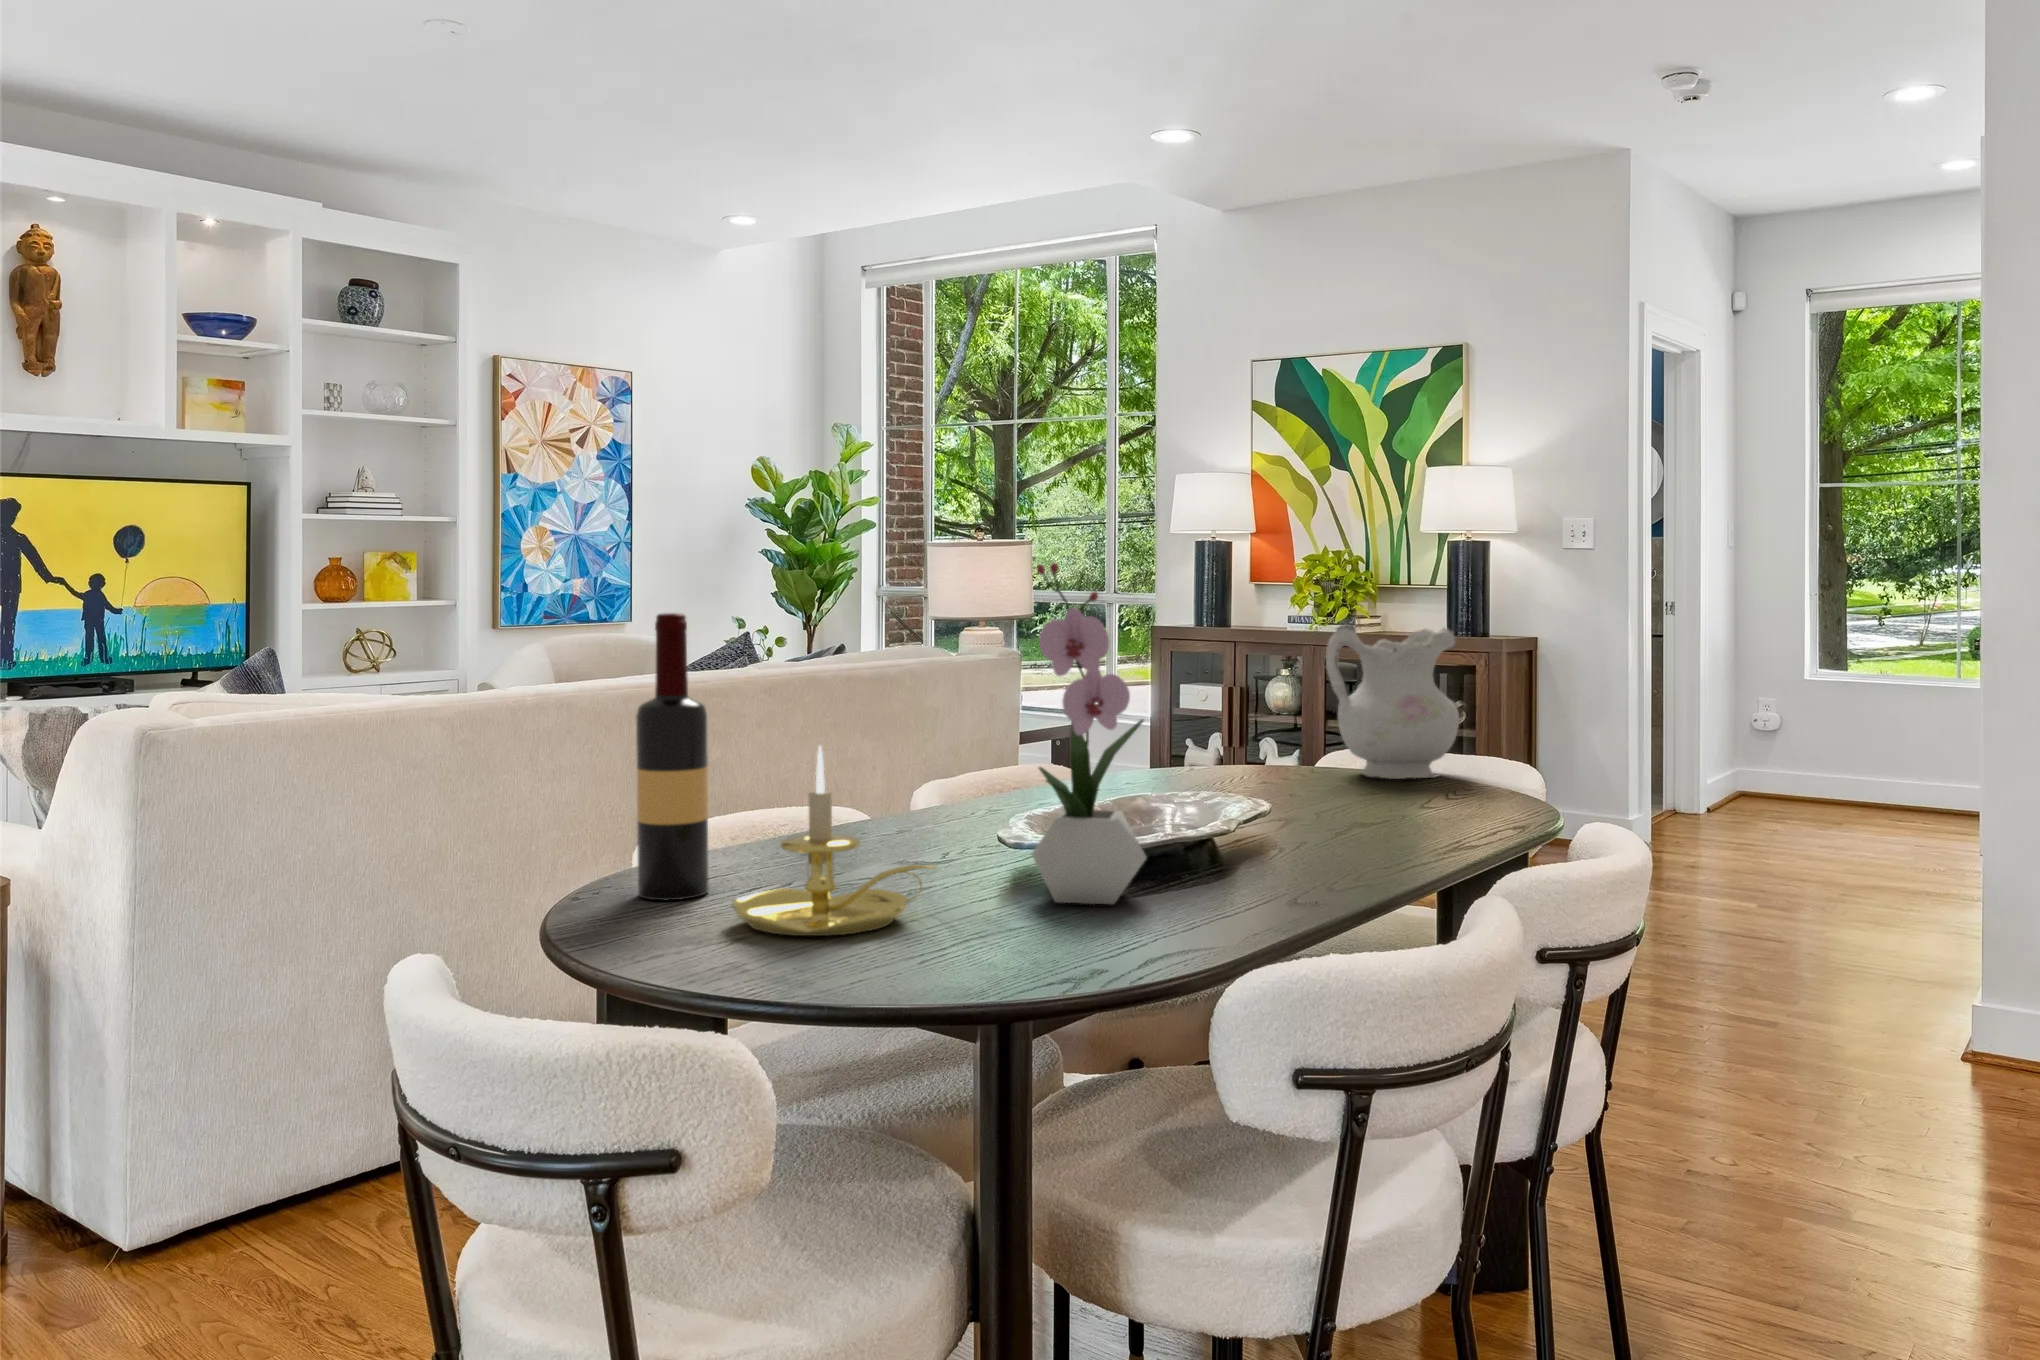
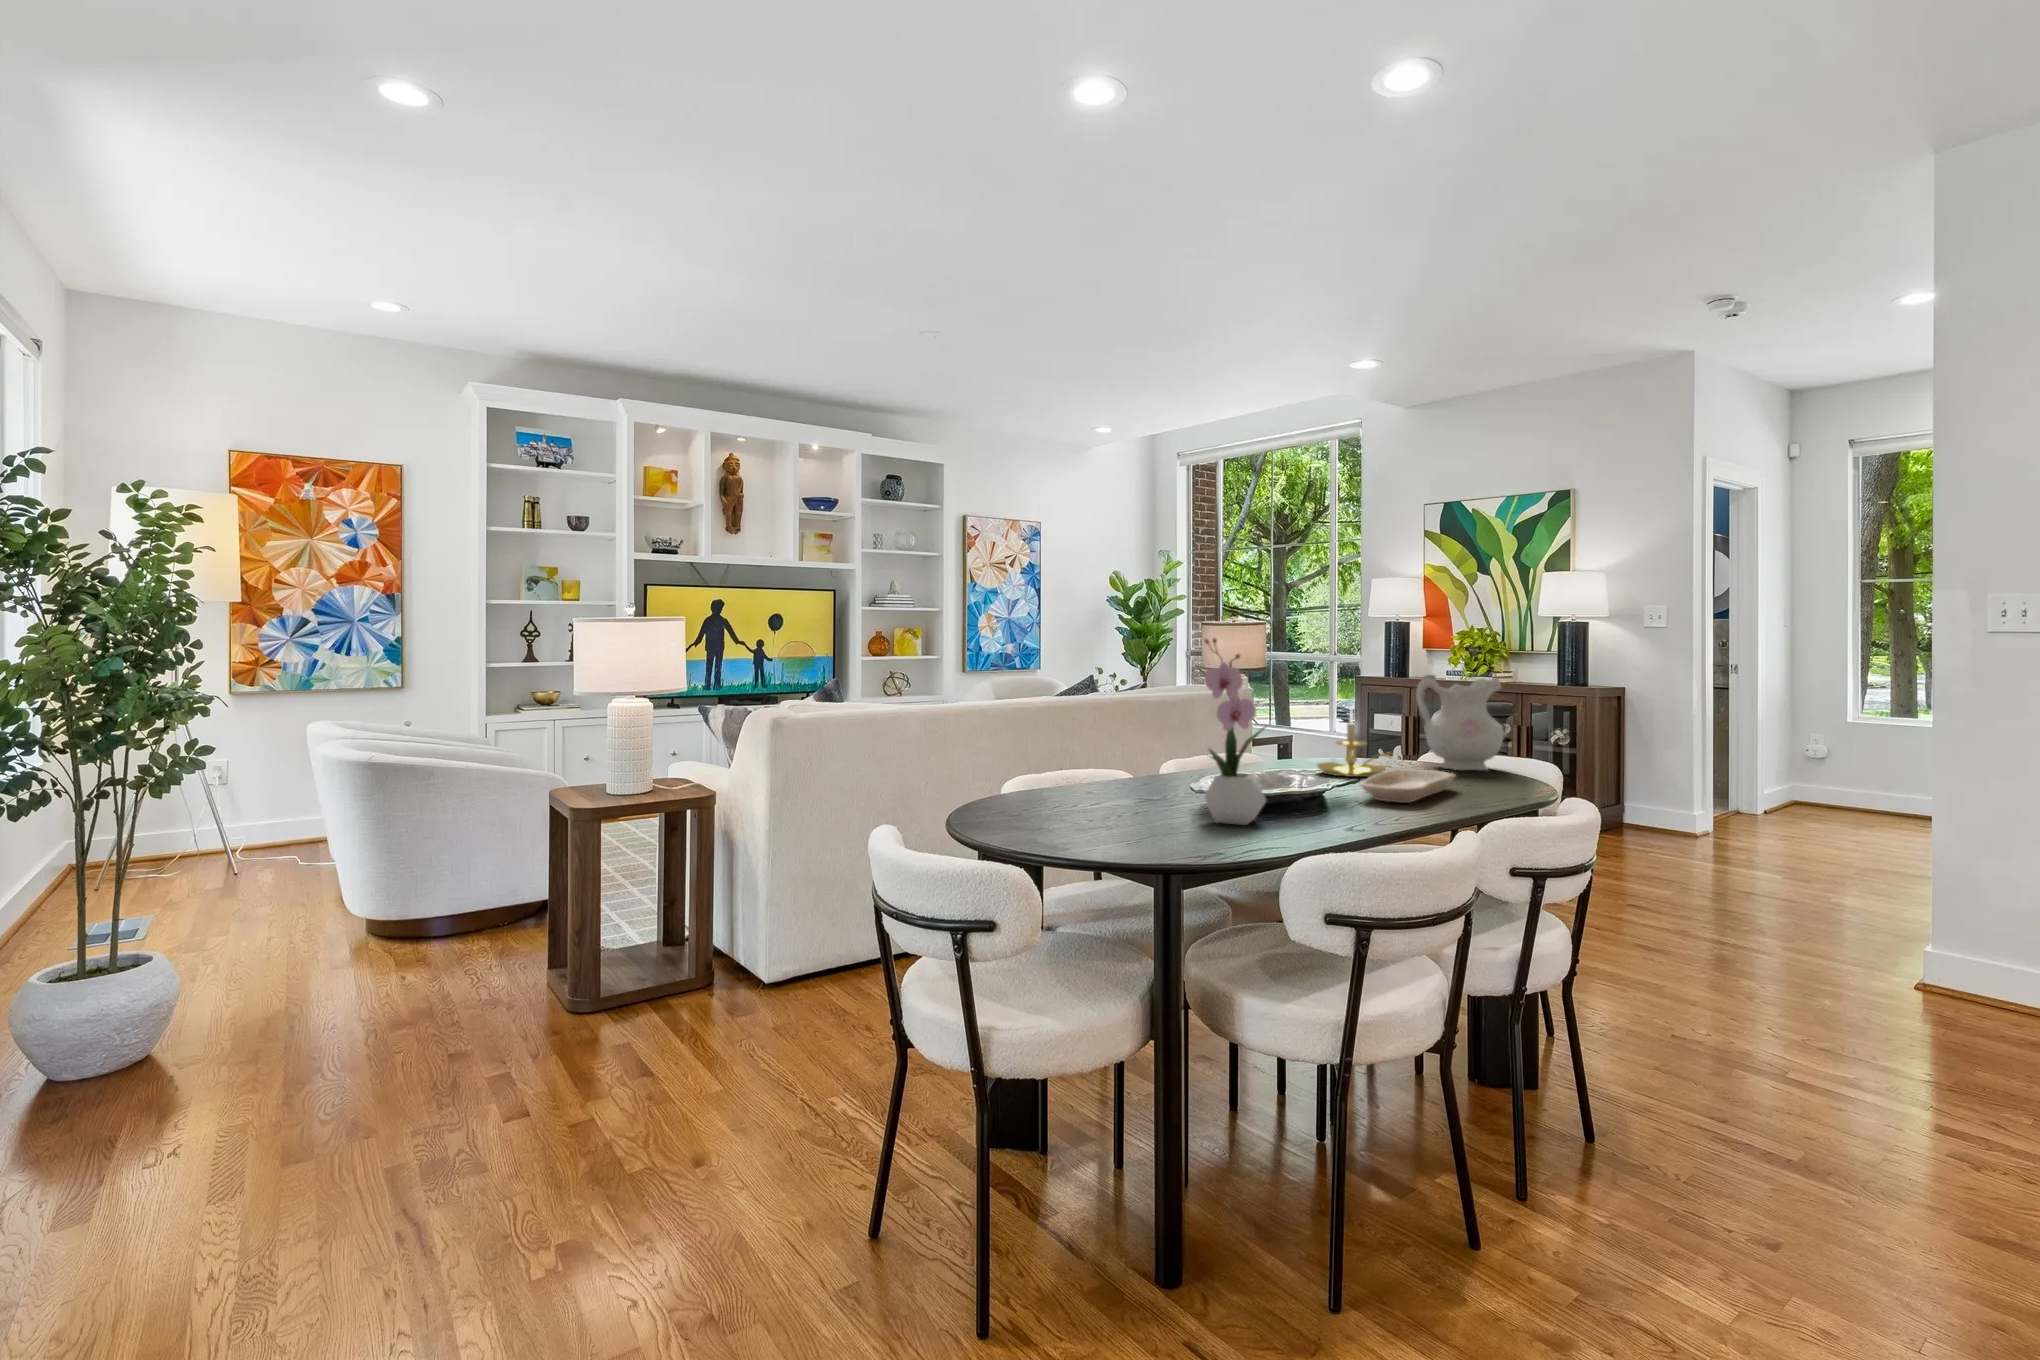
wine bottle: present [636,613,709,900] -> none [1002,663,1038,812]
candle holder: present [732,746,936,936] -> present [1317,709,1391,777]
tray: none [1276,783,1415,844] -> present [1360,770,1455,803]

